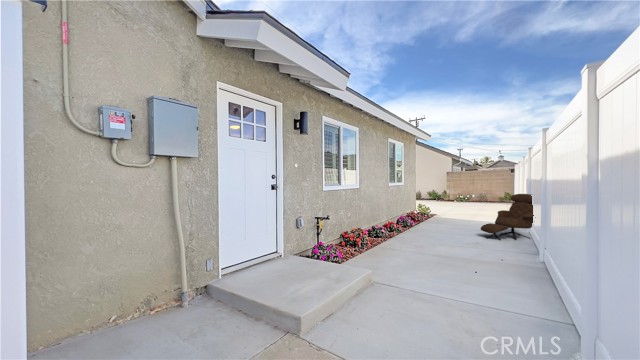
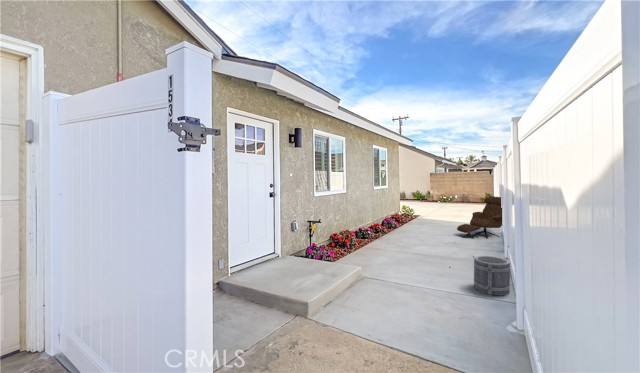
bucket: none [513,262,563,315] -> present [474,256,510,296]

